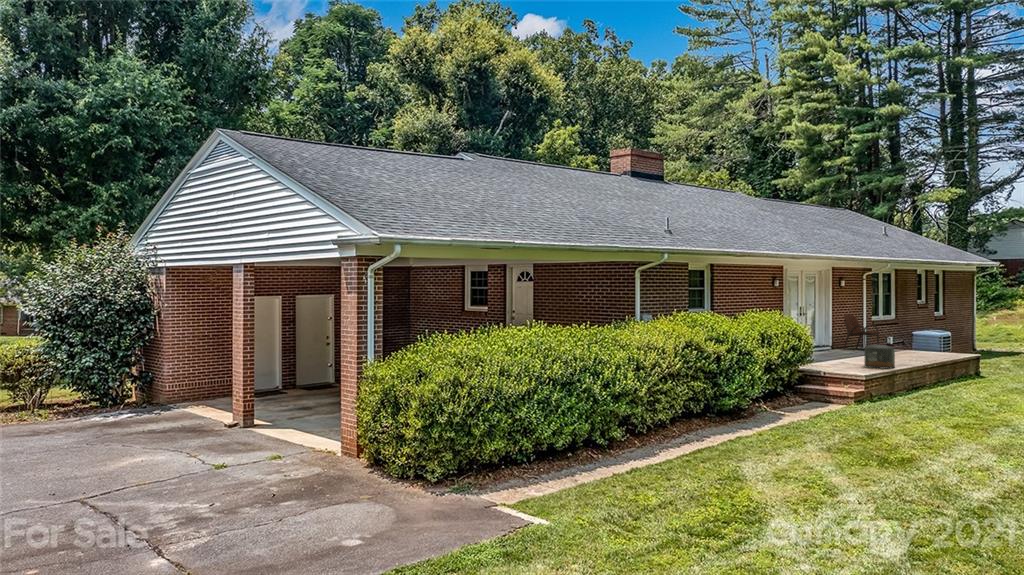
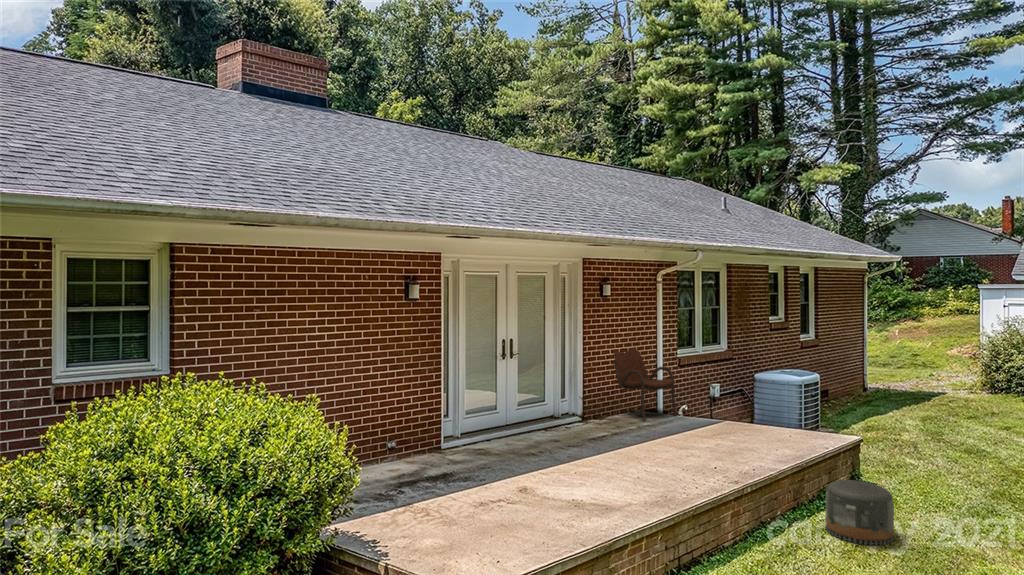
pouf: present [864,345,895,369] -> present [826,480,894,545]

